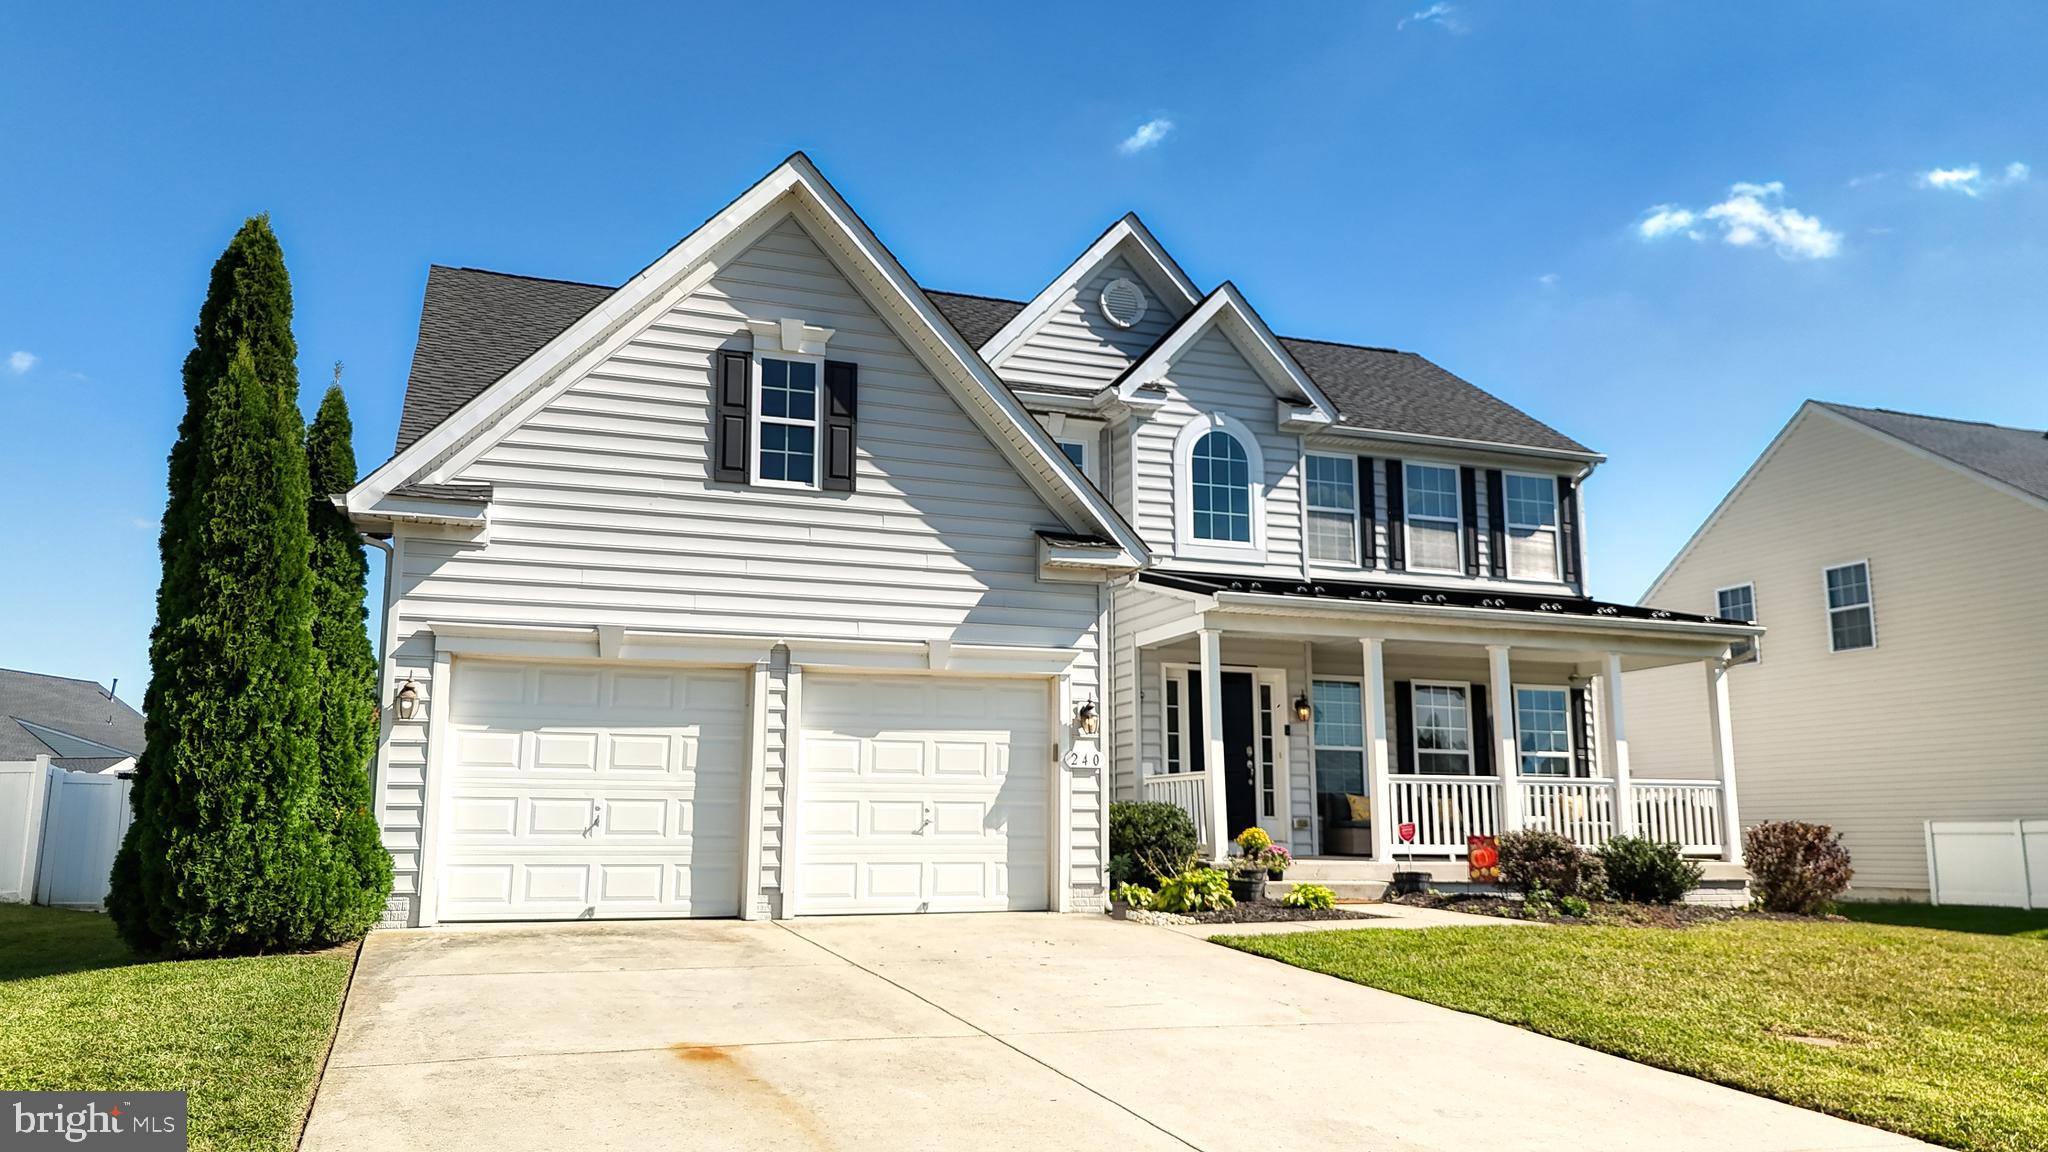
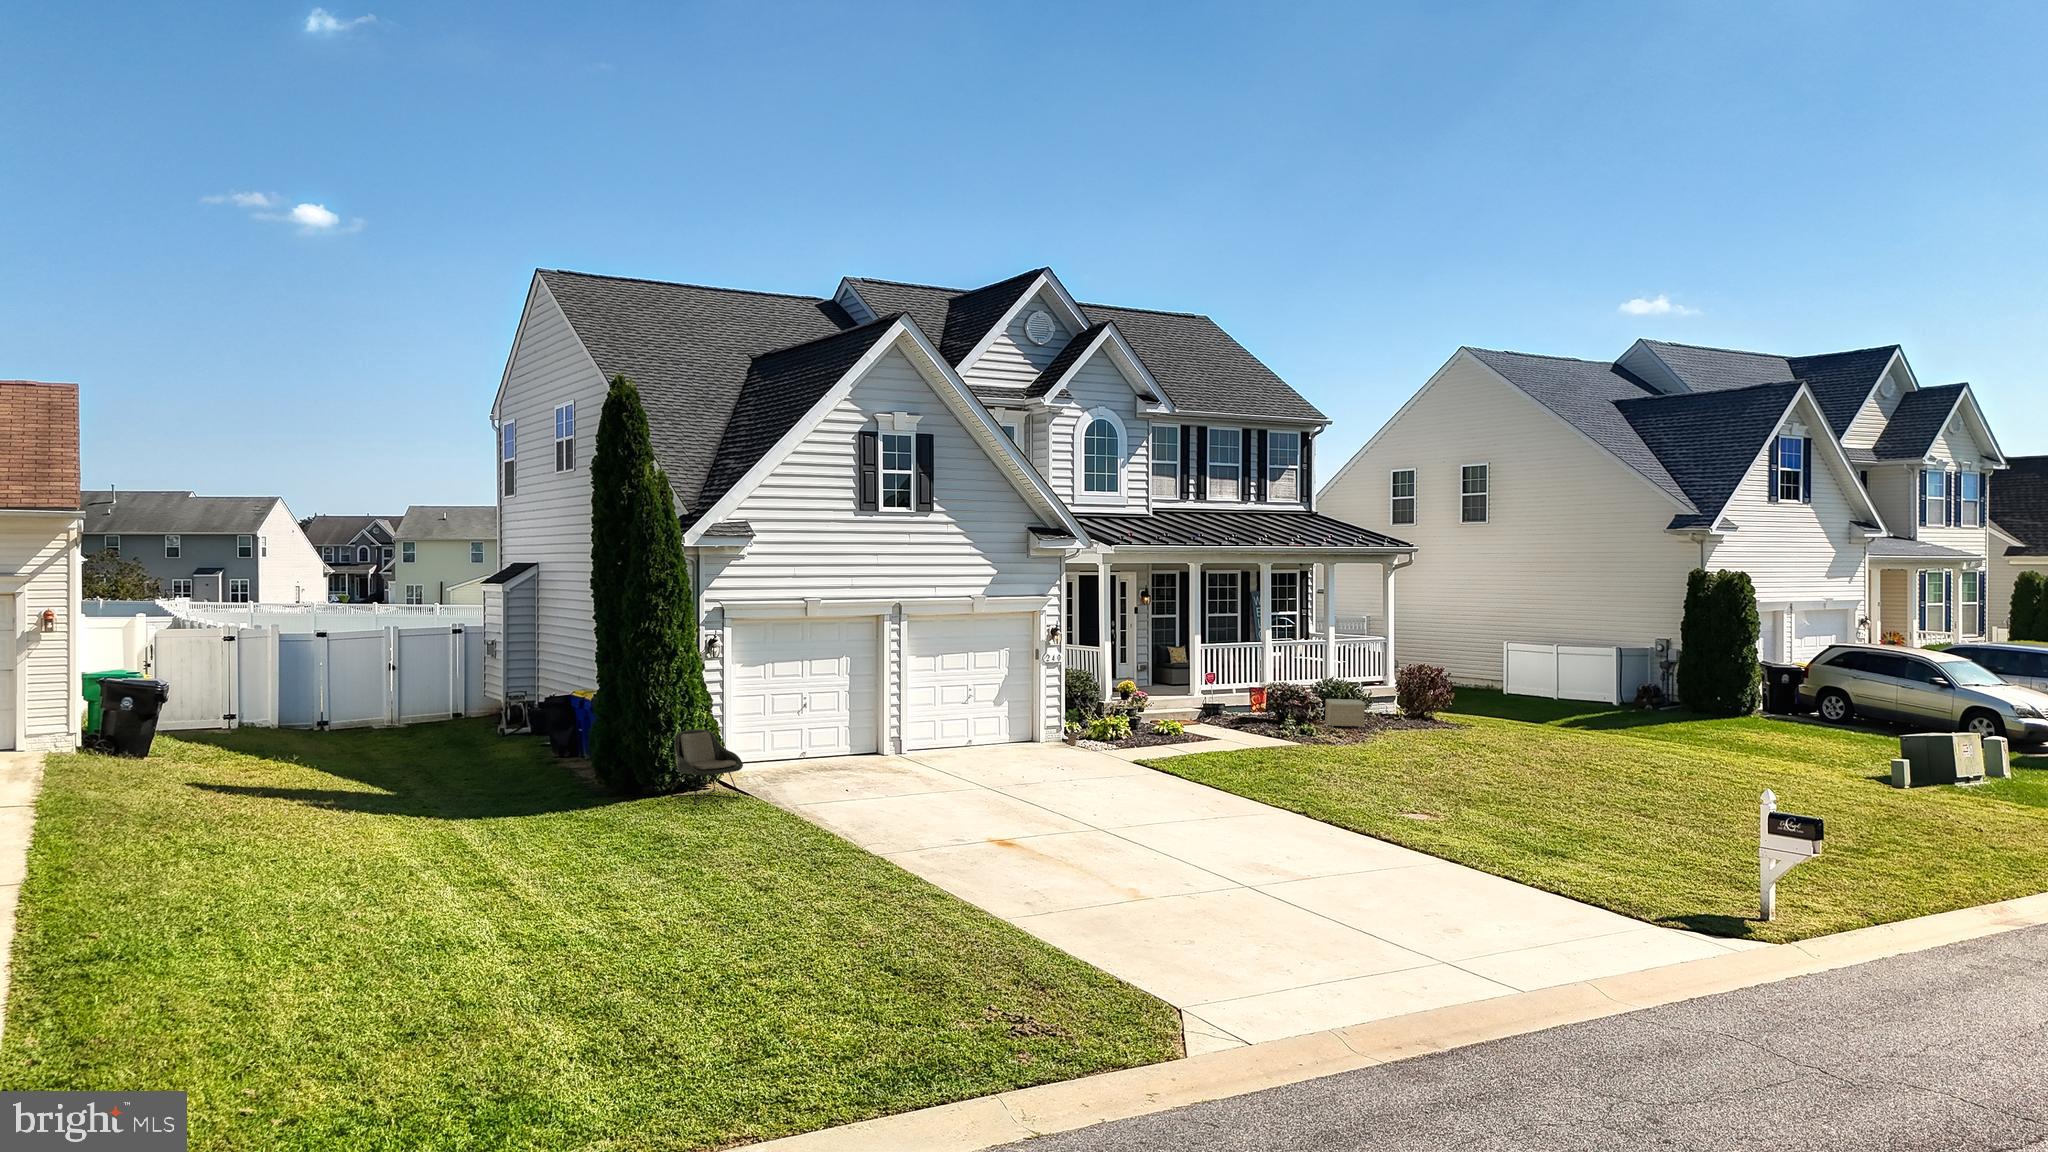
lounge chair: none [199,823,336,964] -> present [670,729,743,805]
storage bench: none [1616,867,1691,920] -> present [1325,699,1365,729]

